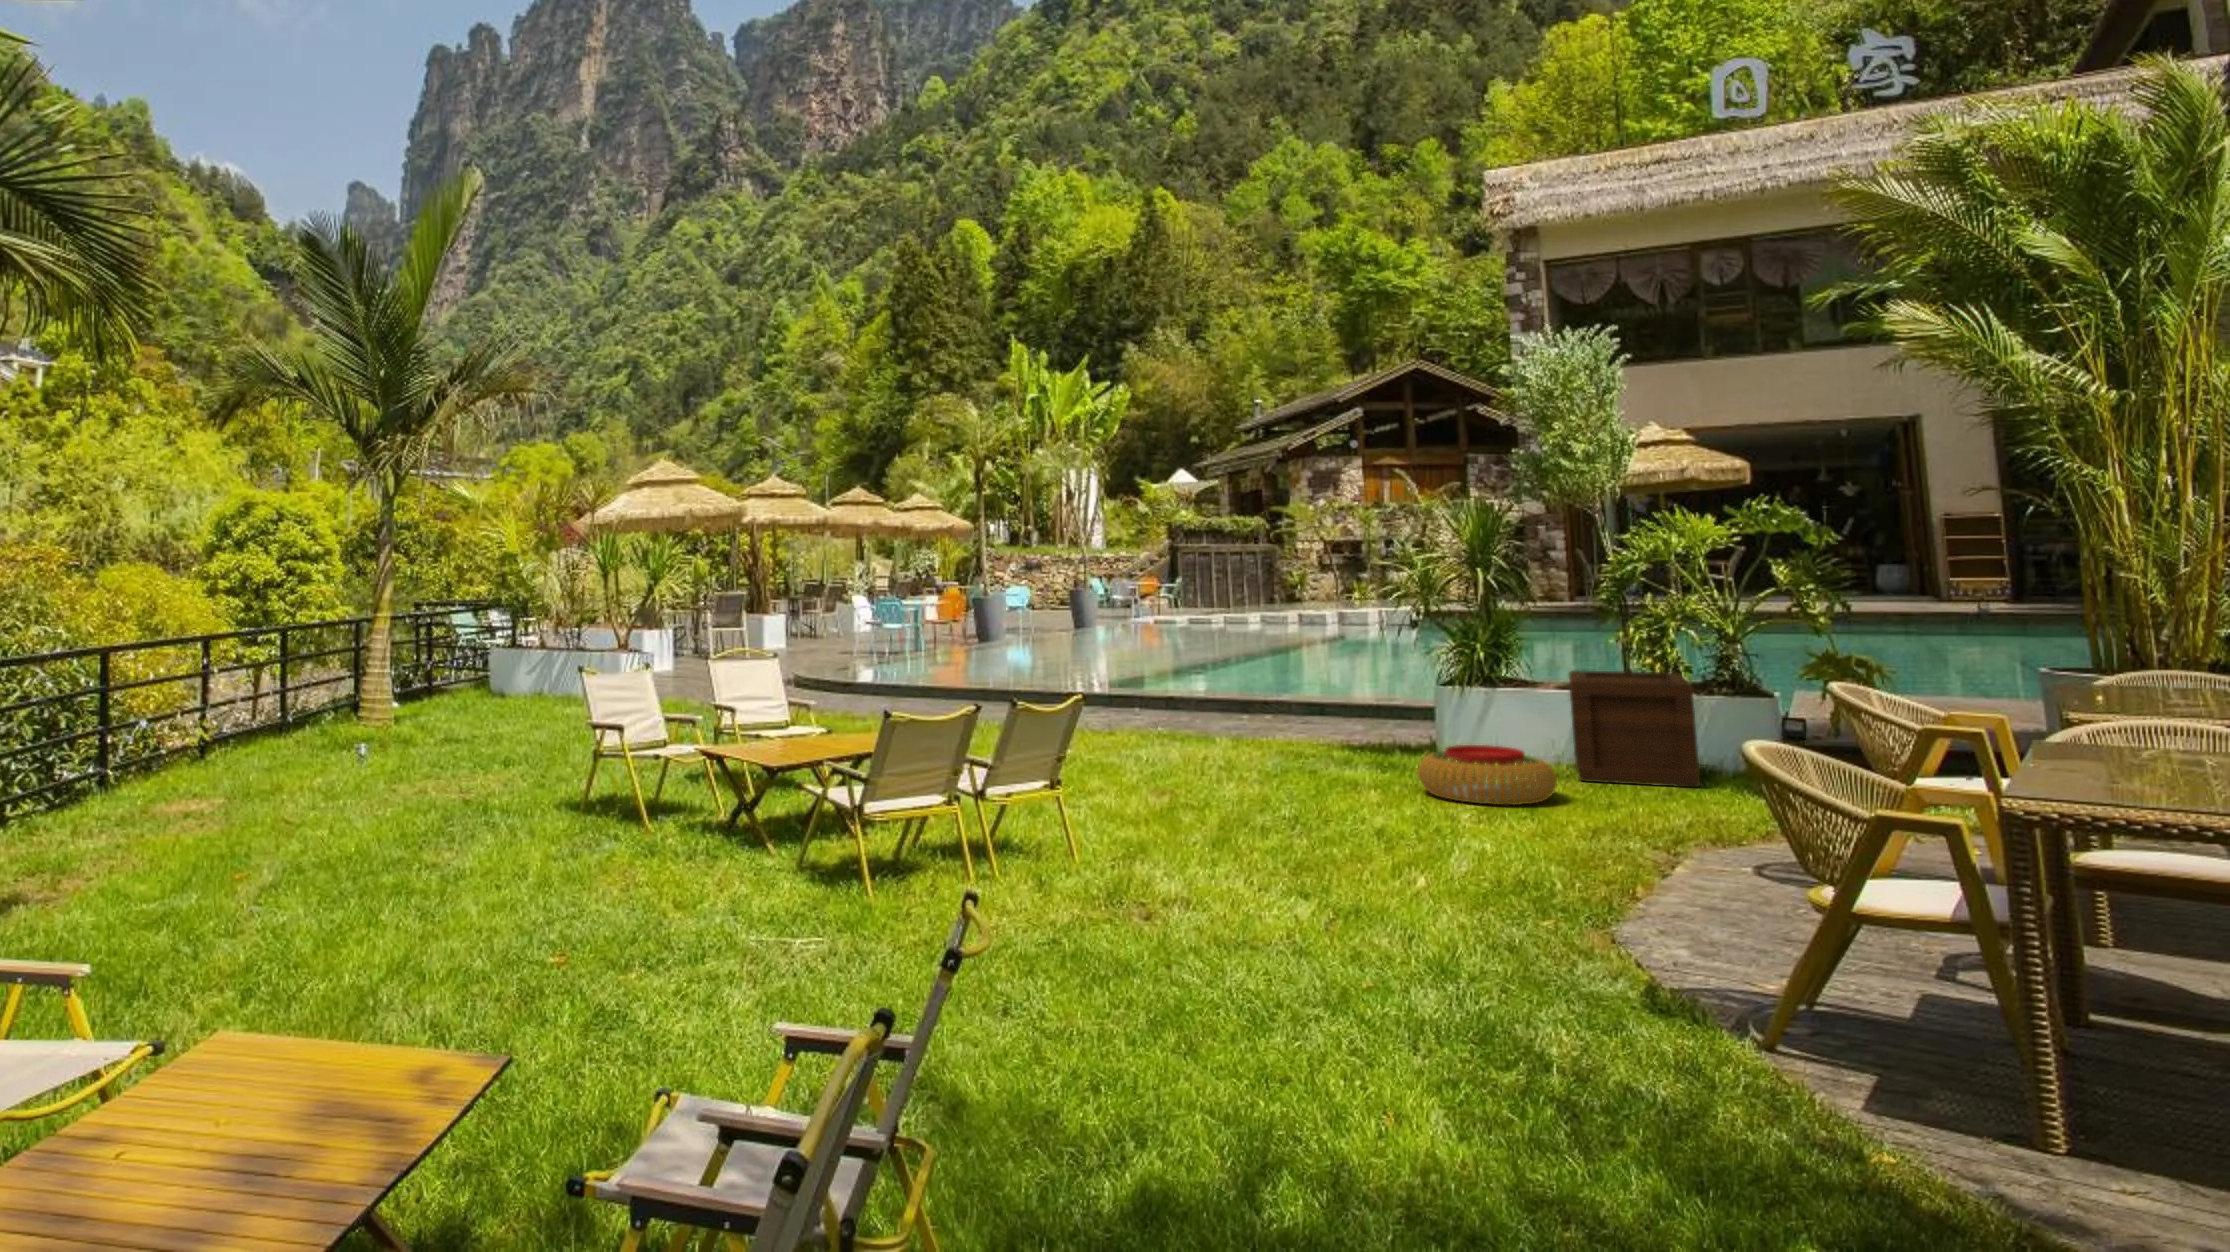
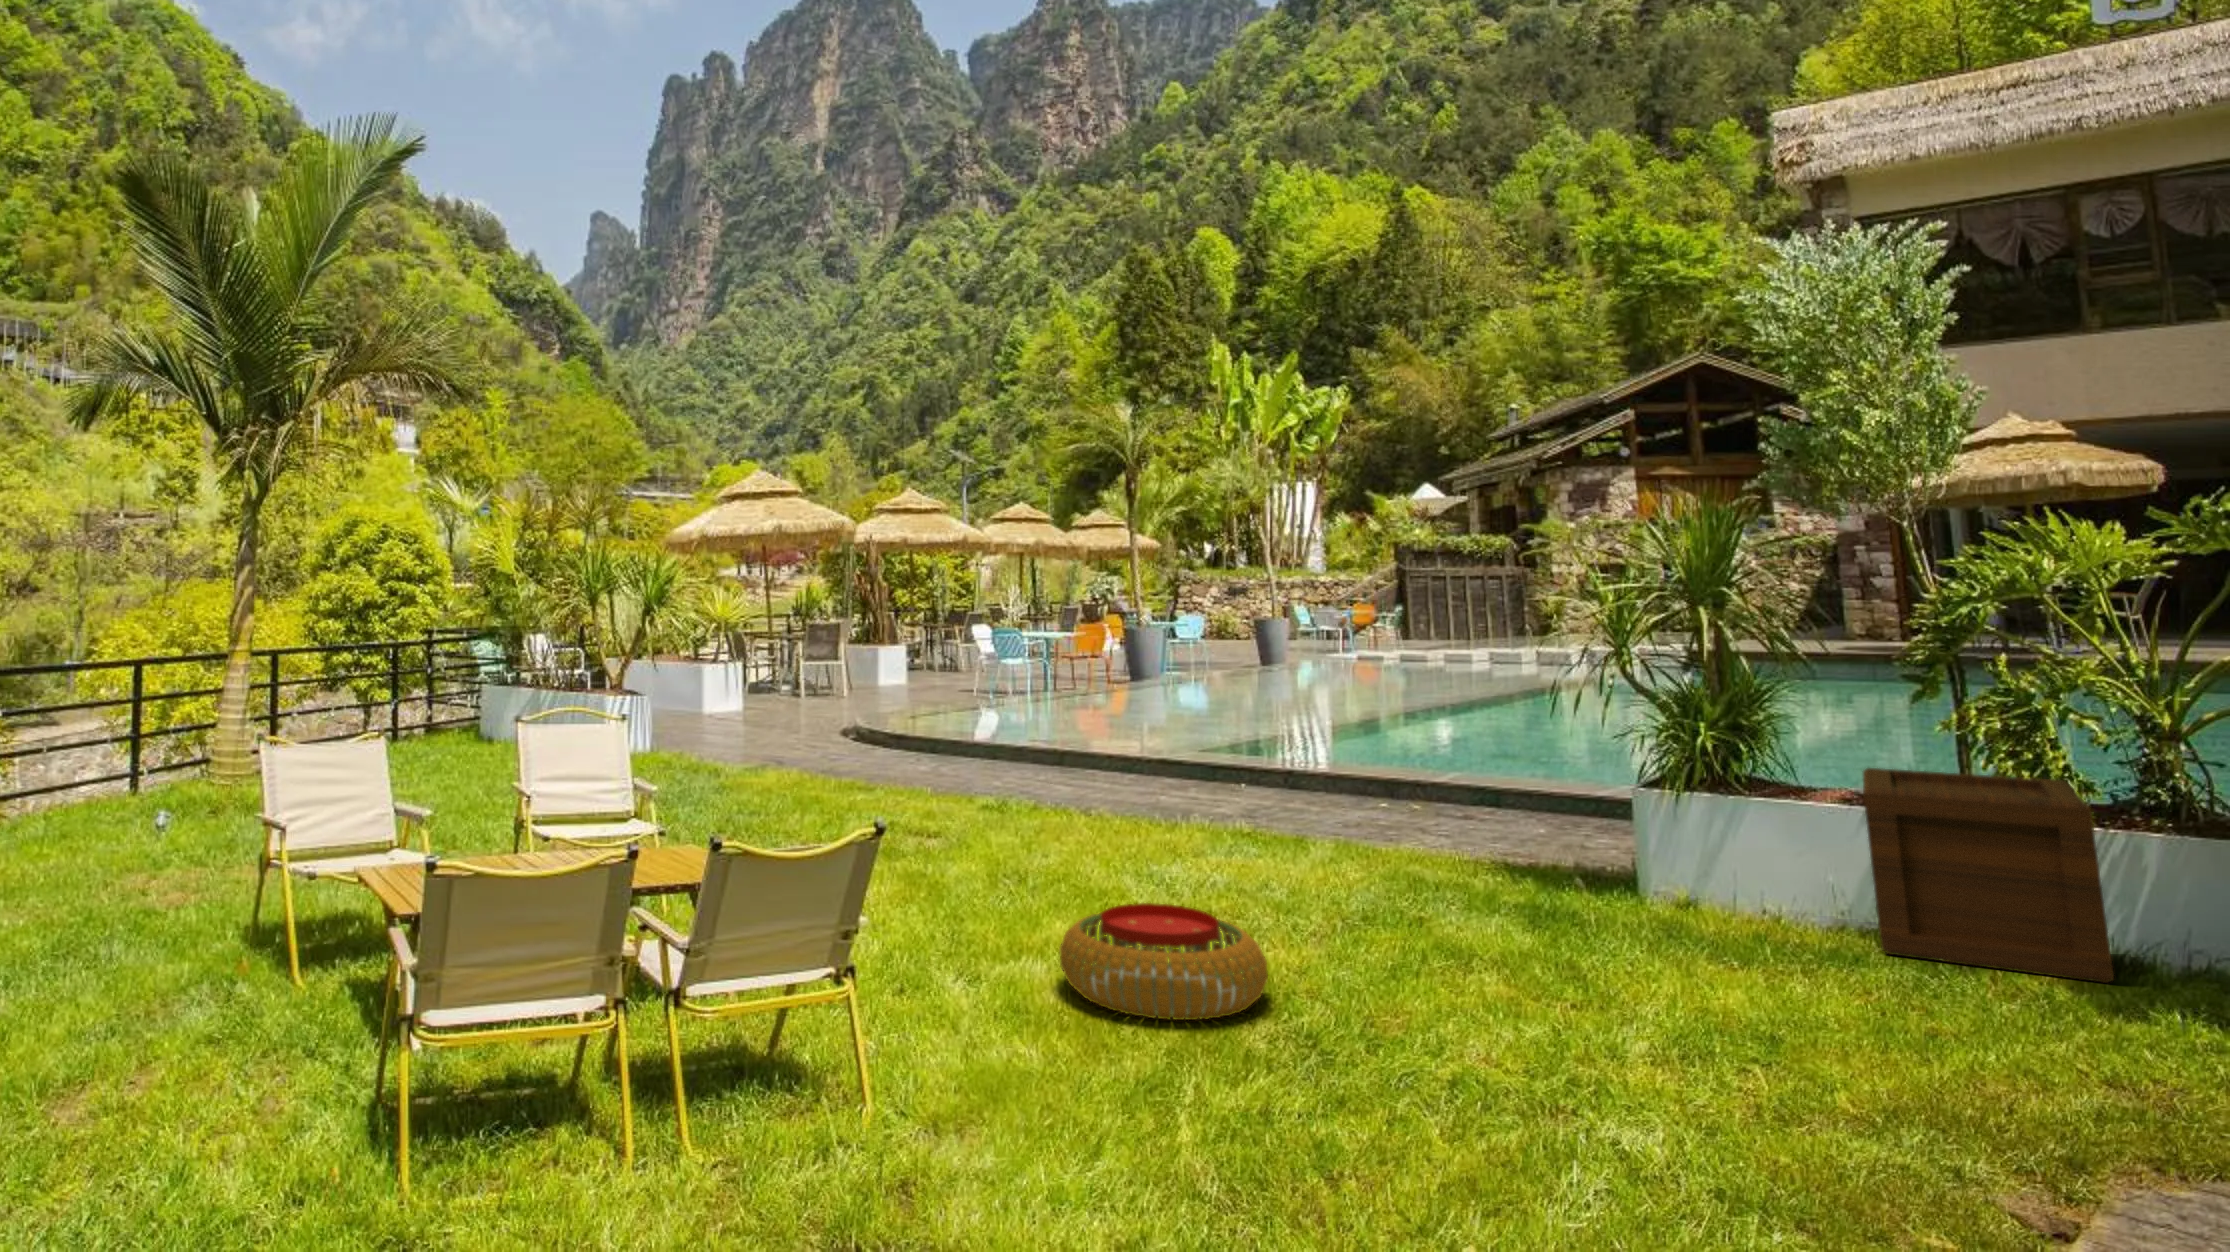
pouf: present [1418,745,1557,805] -> present [1059,903,1268,1020]

